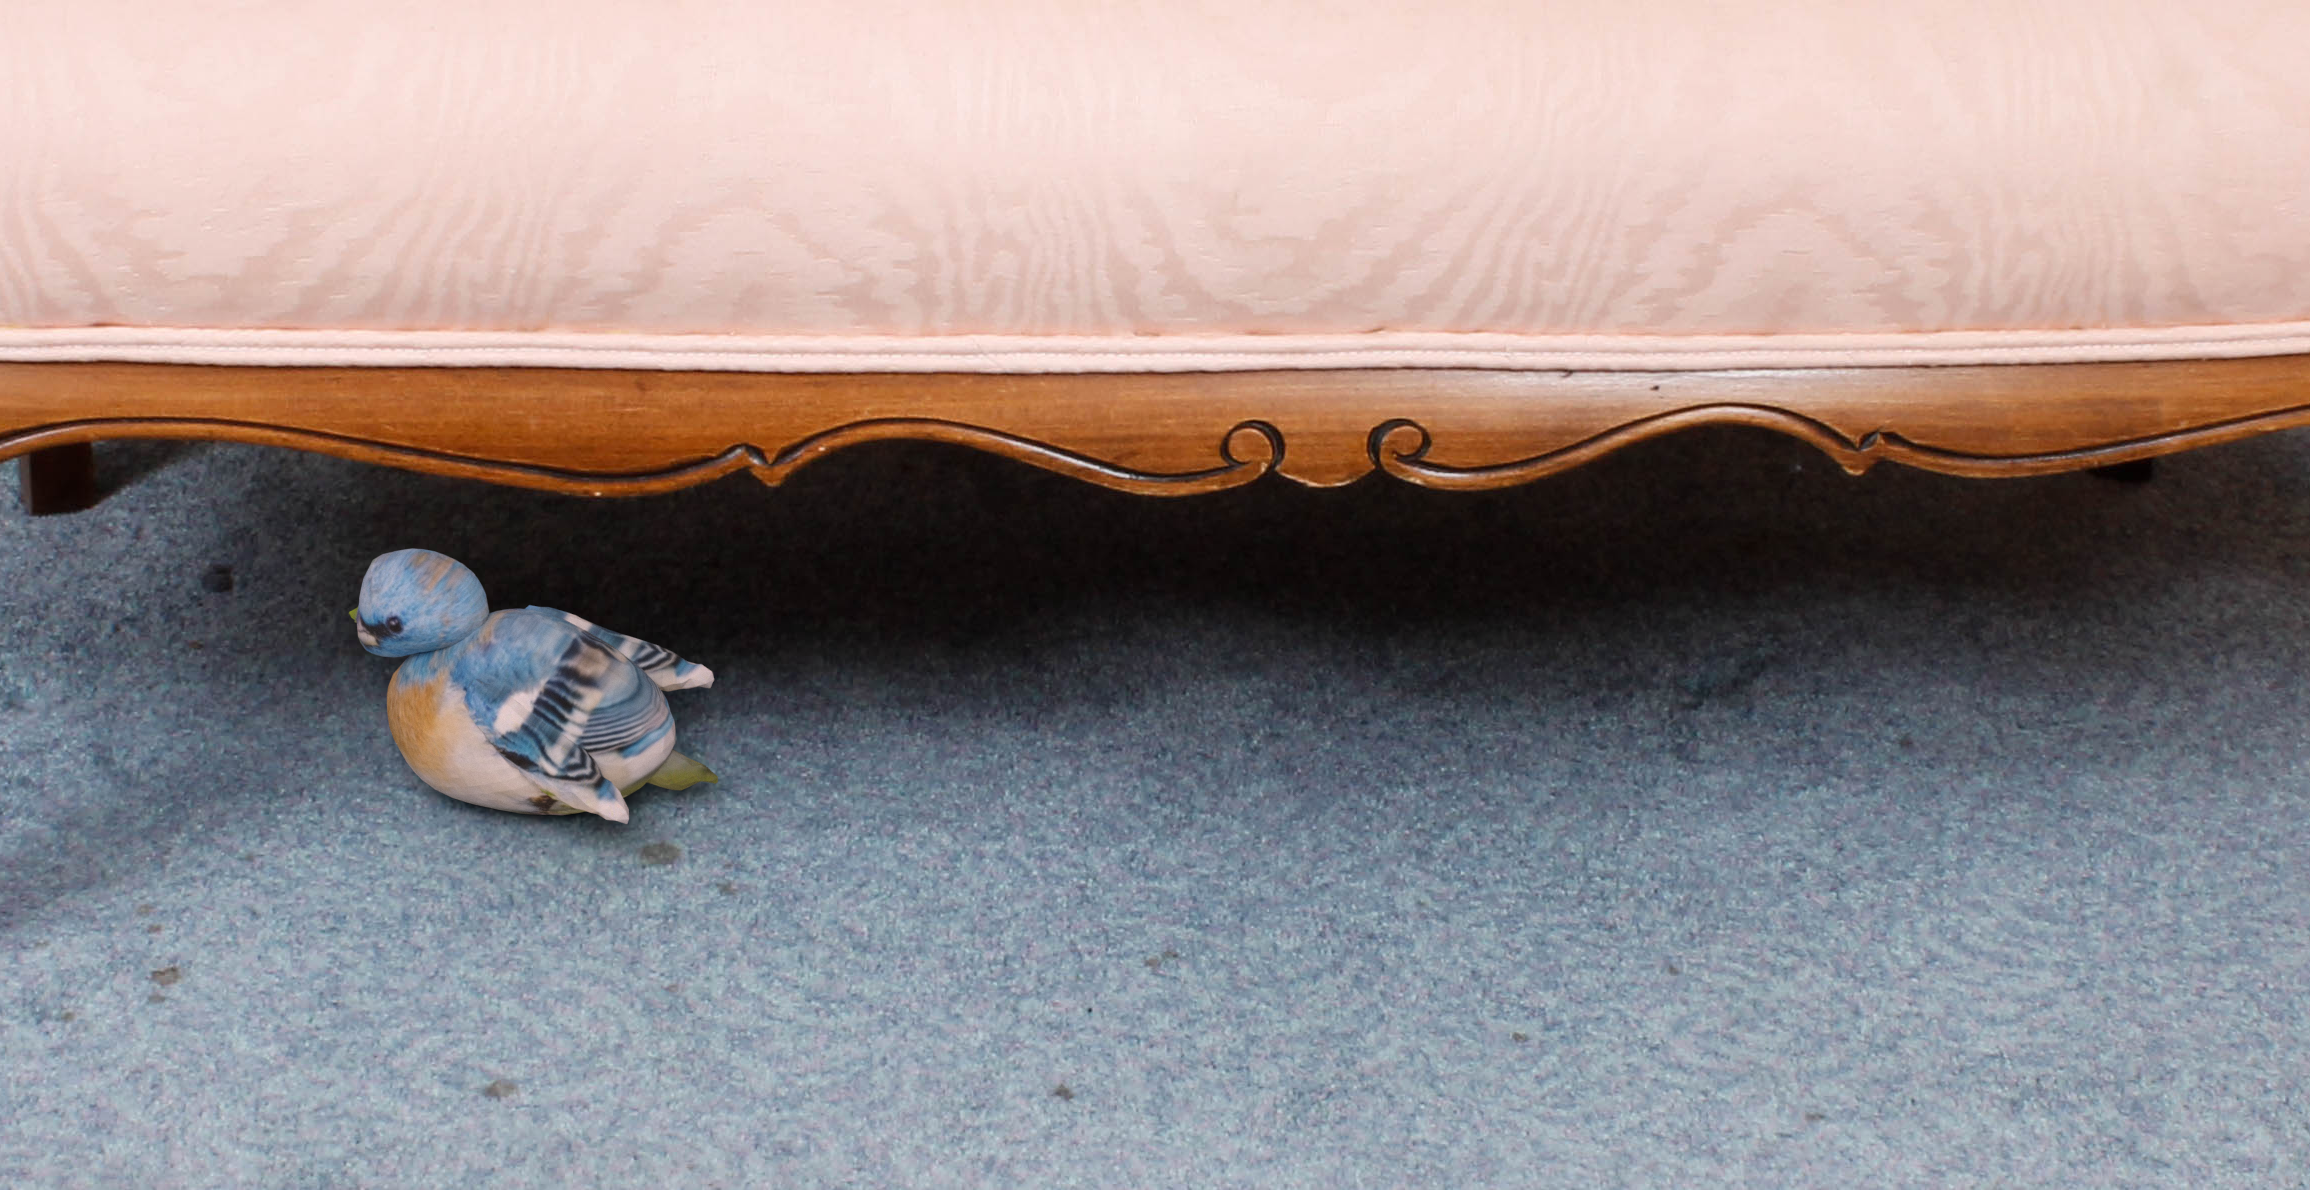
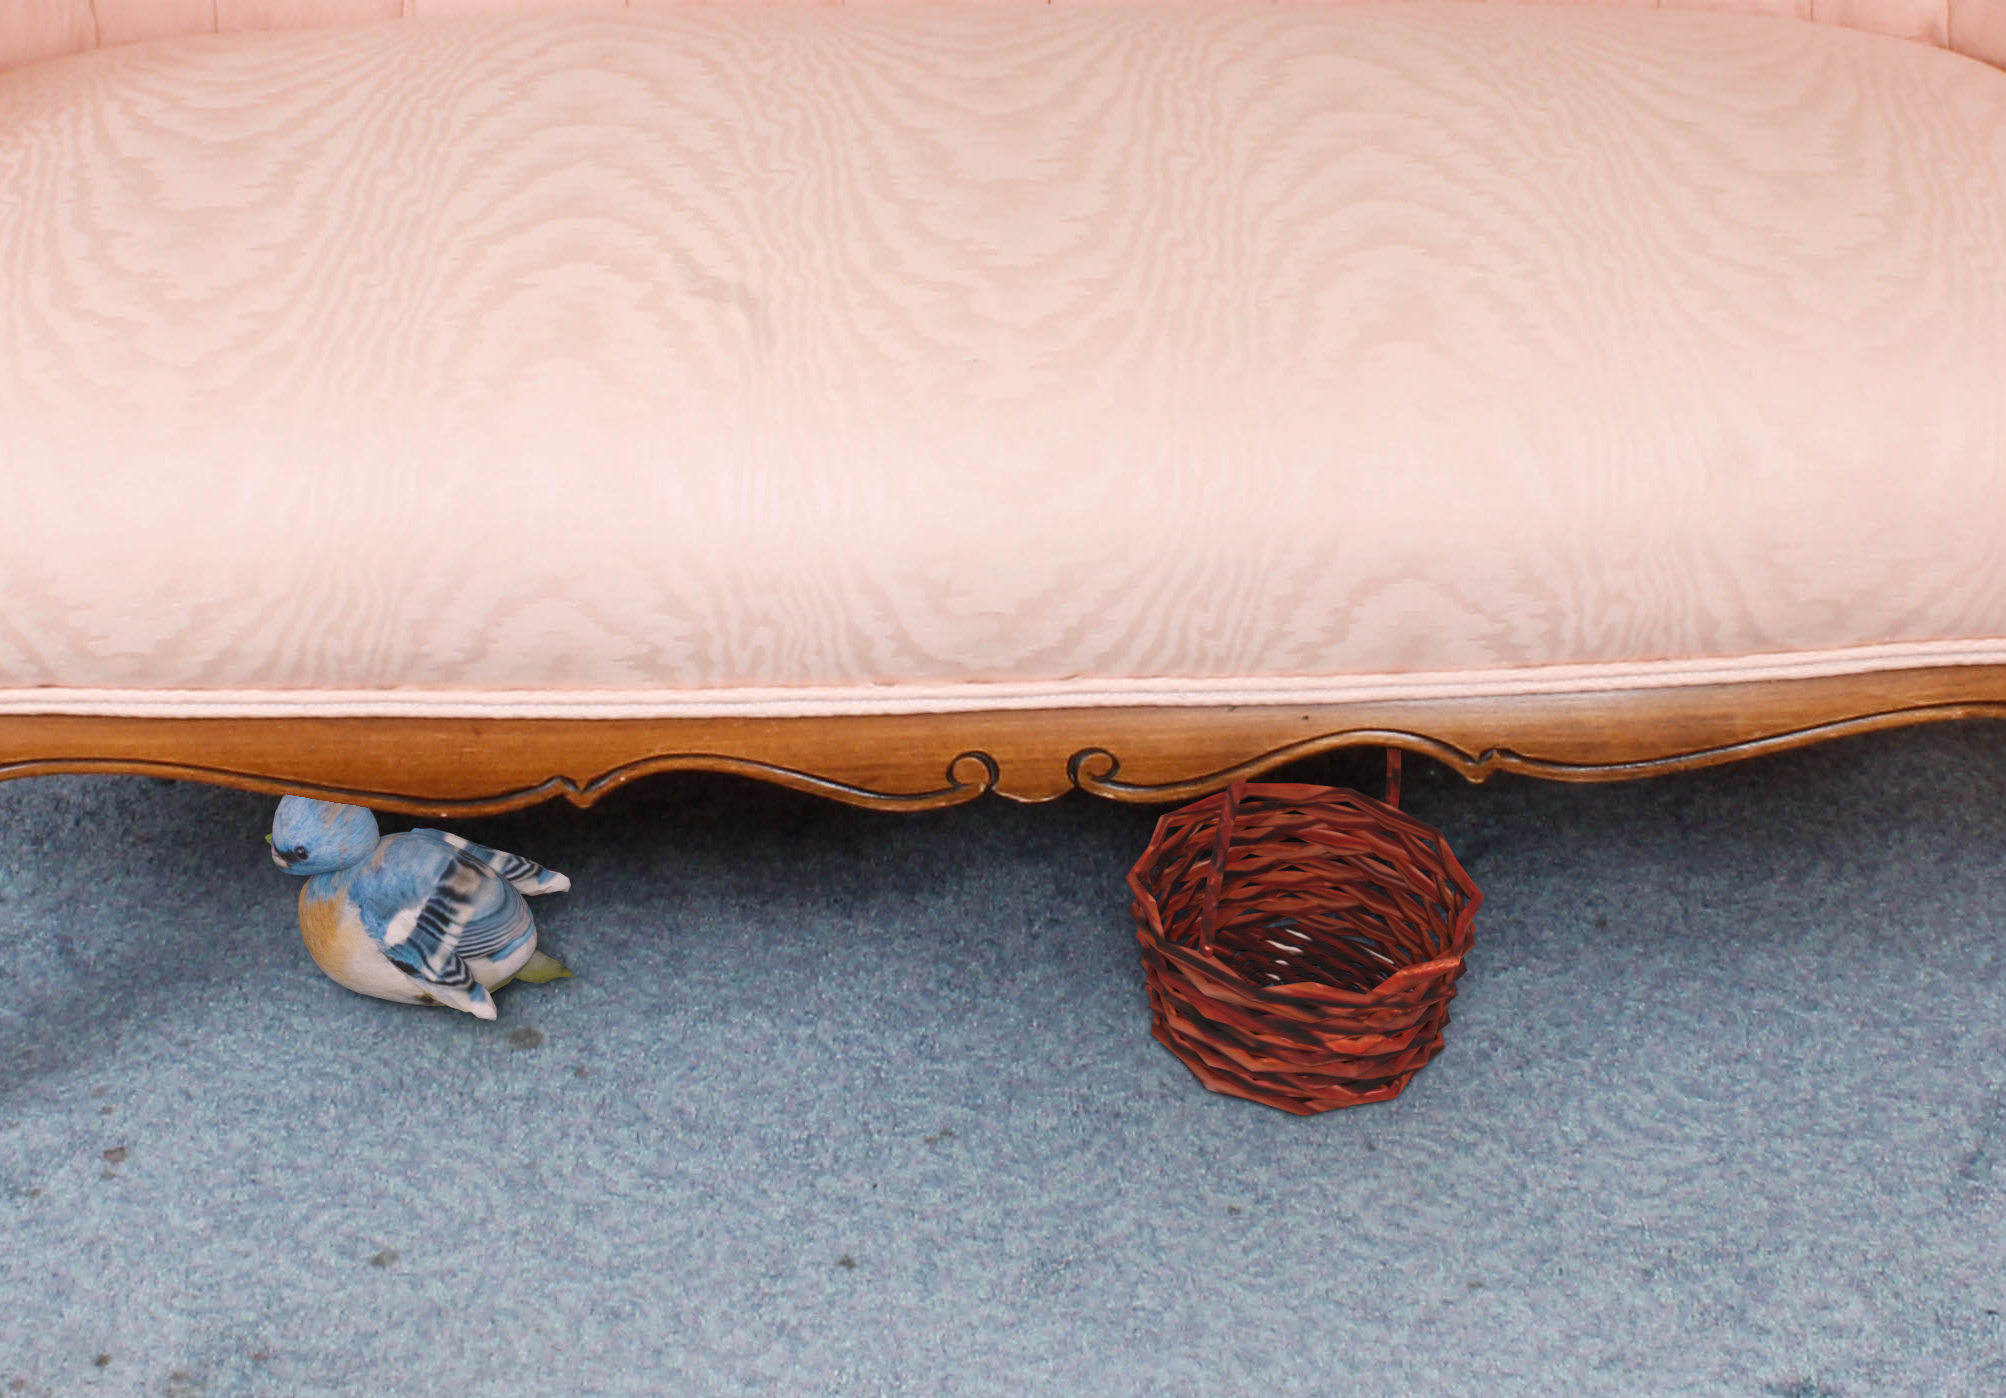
basket: none [1380,335,1804,936] -> present [1125,748,1484,1116]

